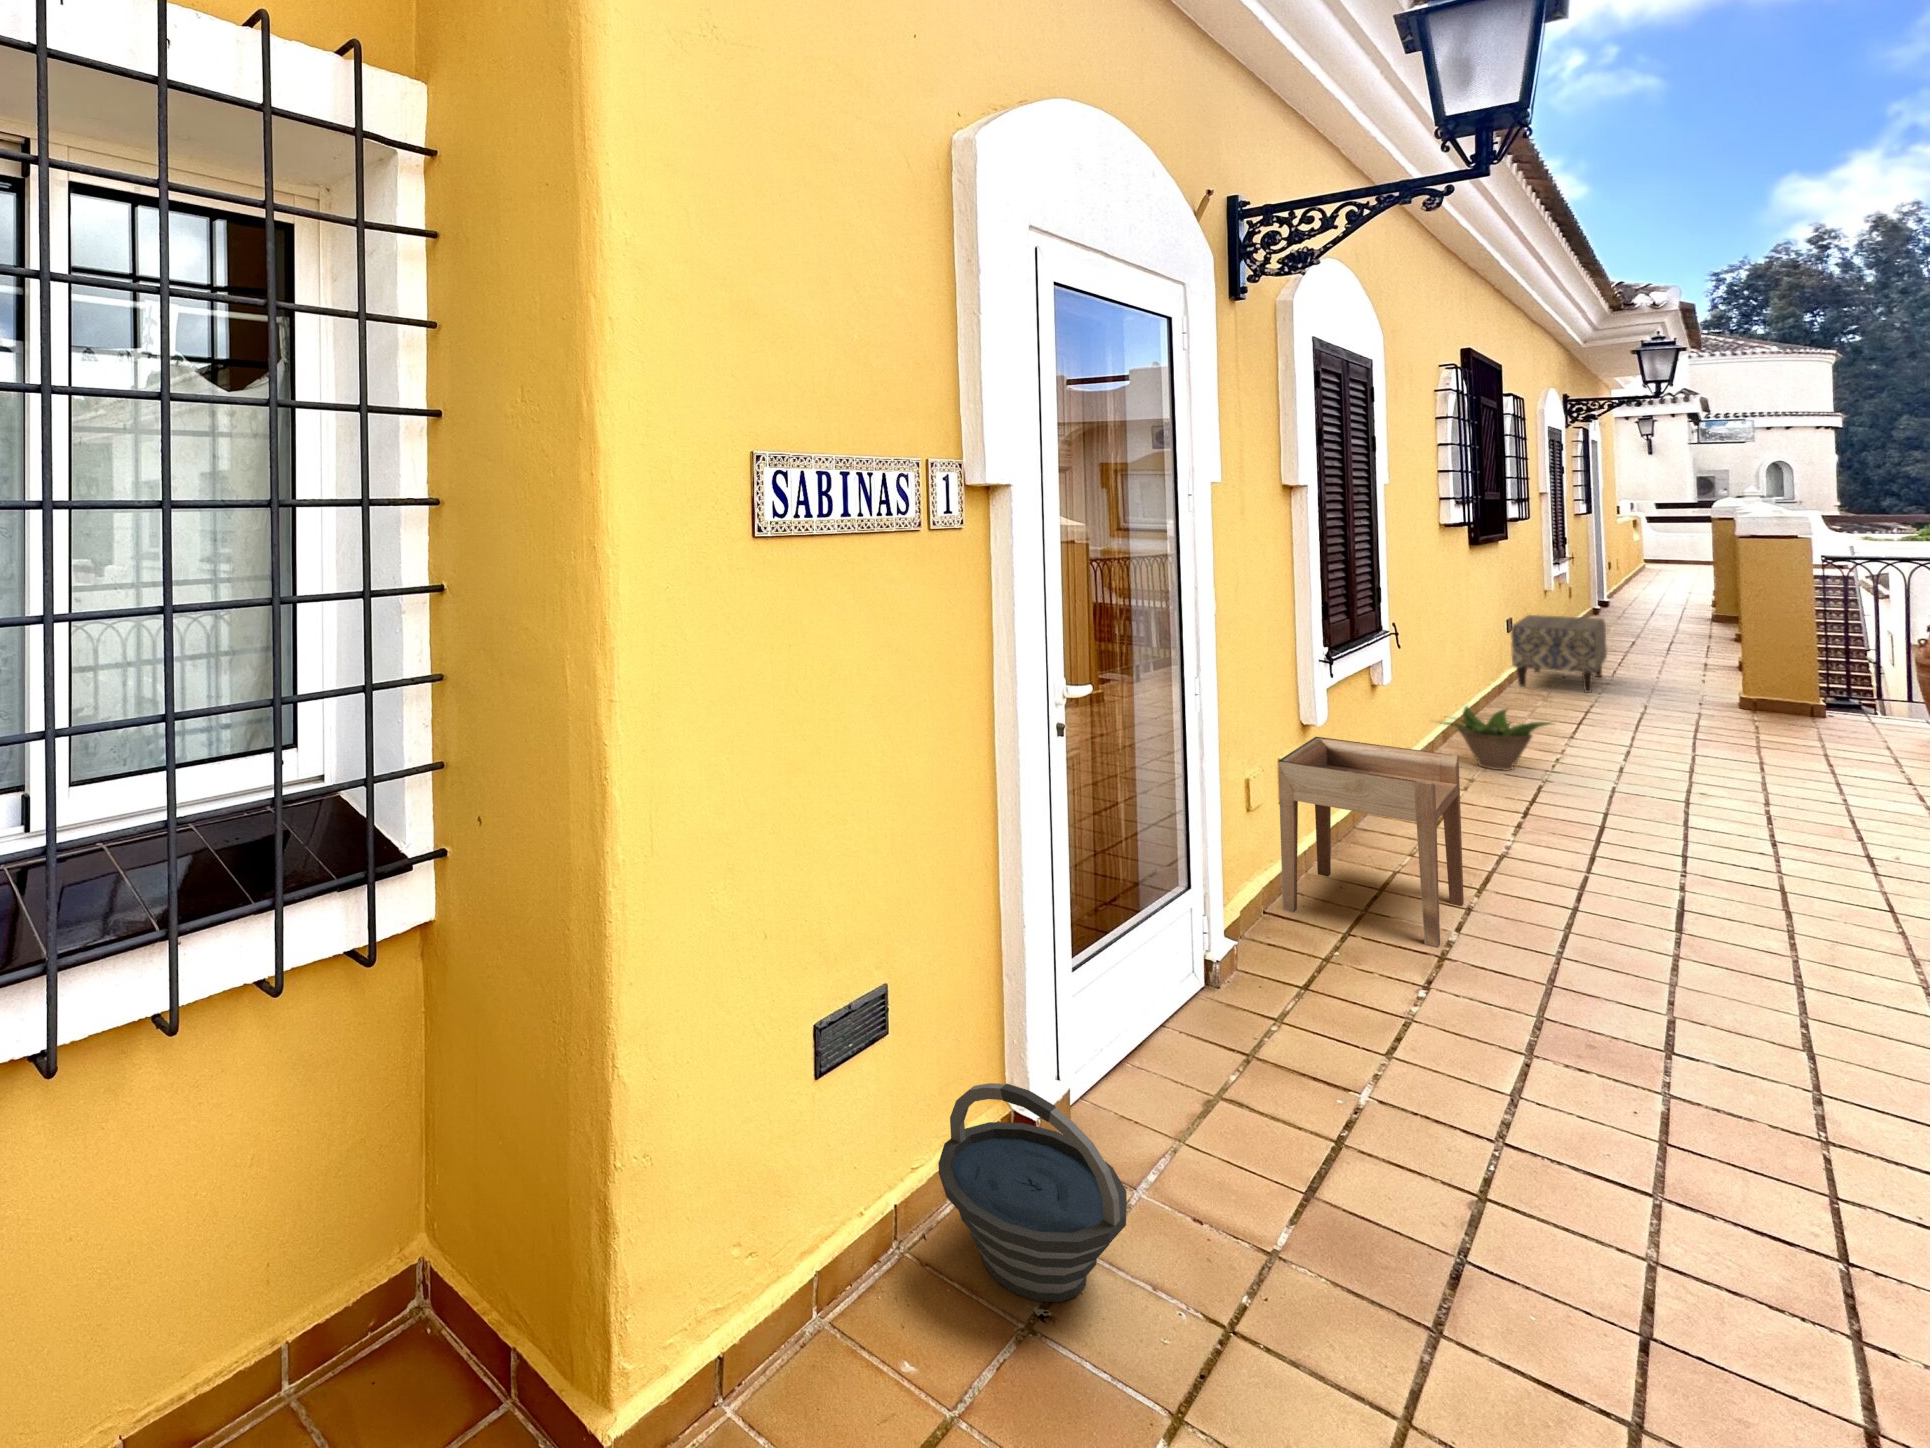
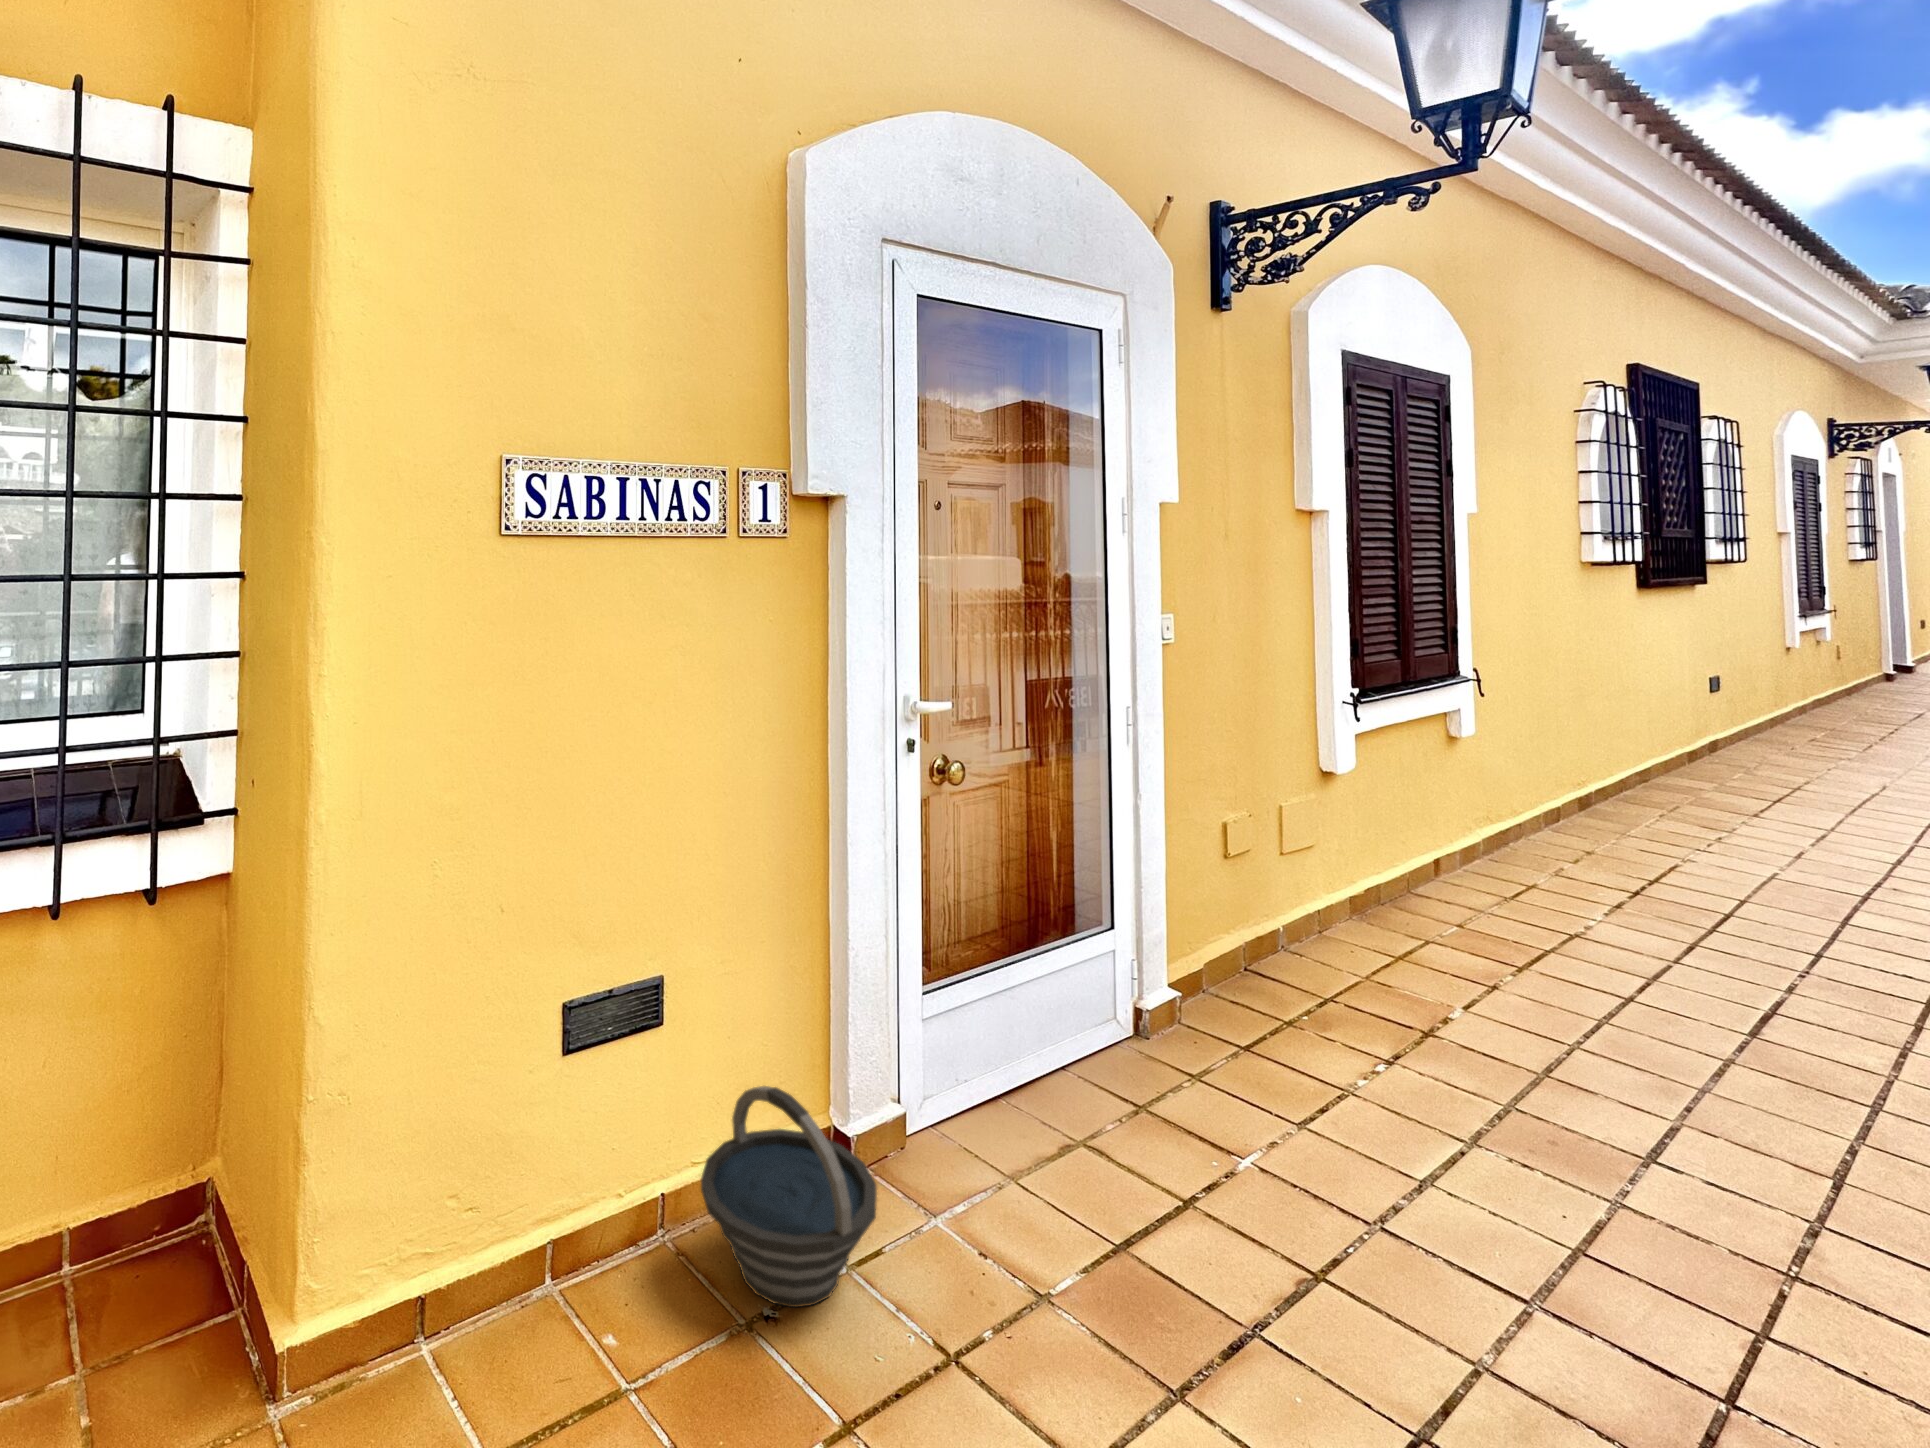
bench: present [1511,615,1607,693] -> none [1712,675,1849,770]
decorative plant: present [1443,707,1552,771] -> none [1551,771,1706,848]
side table: present [1278,737,1464,947] -> none [1266,786,1492,1025]

